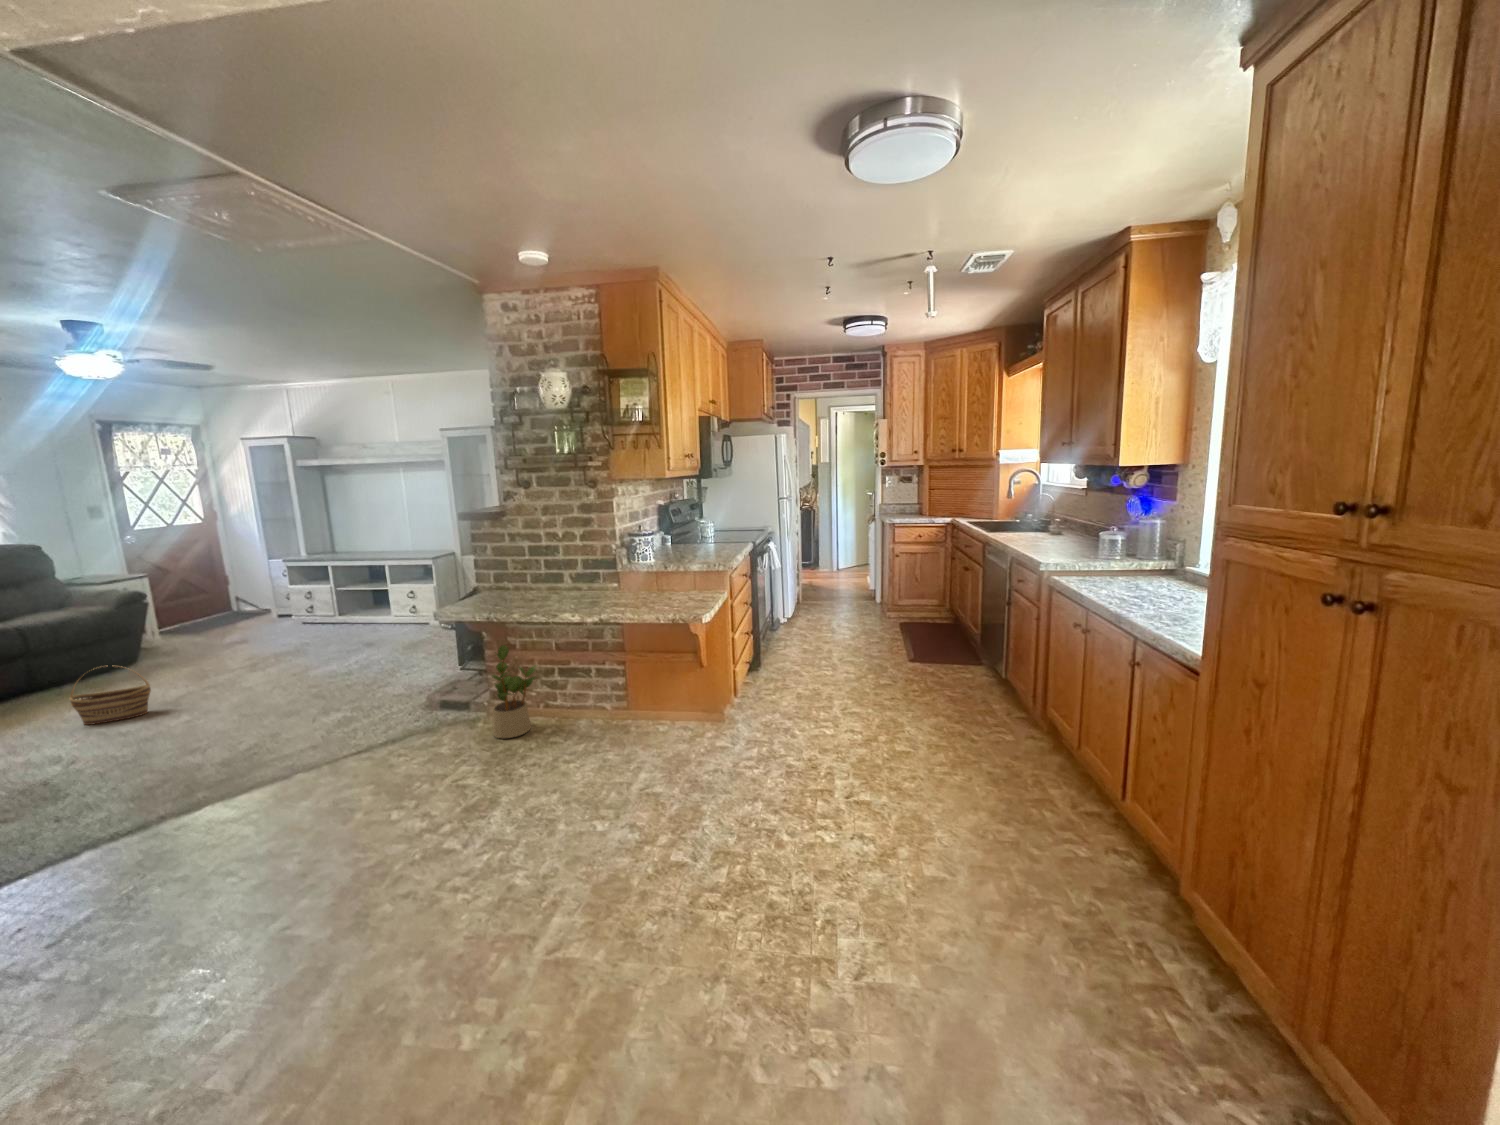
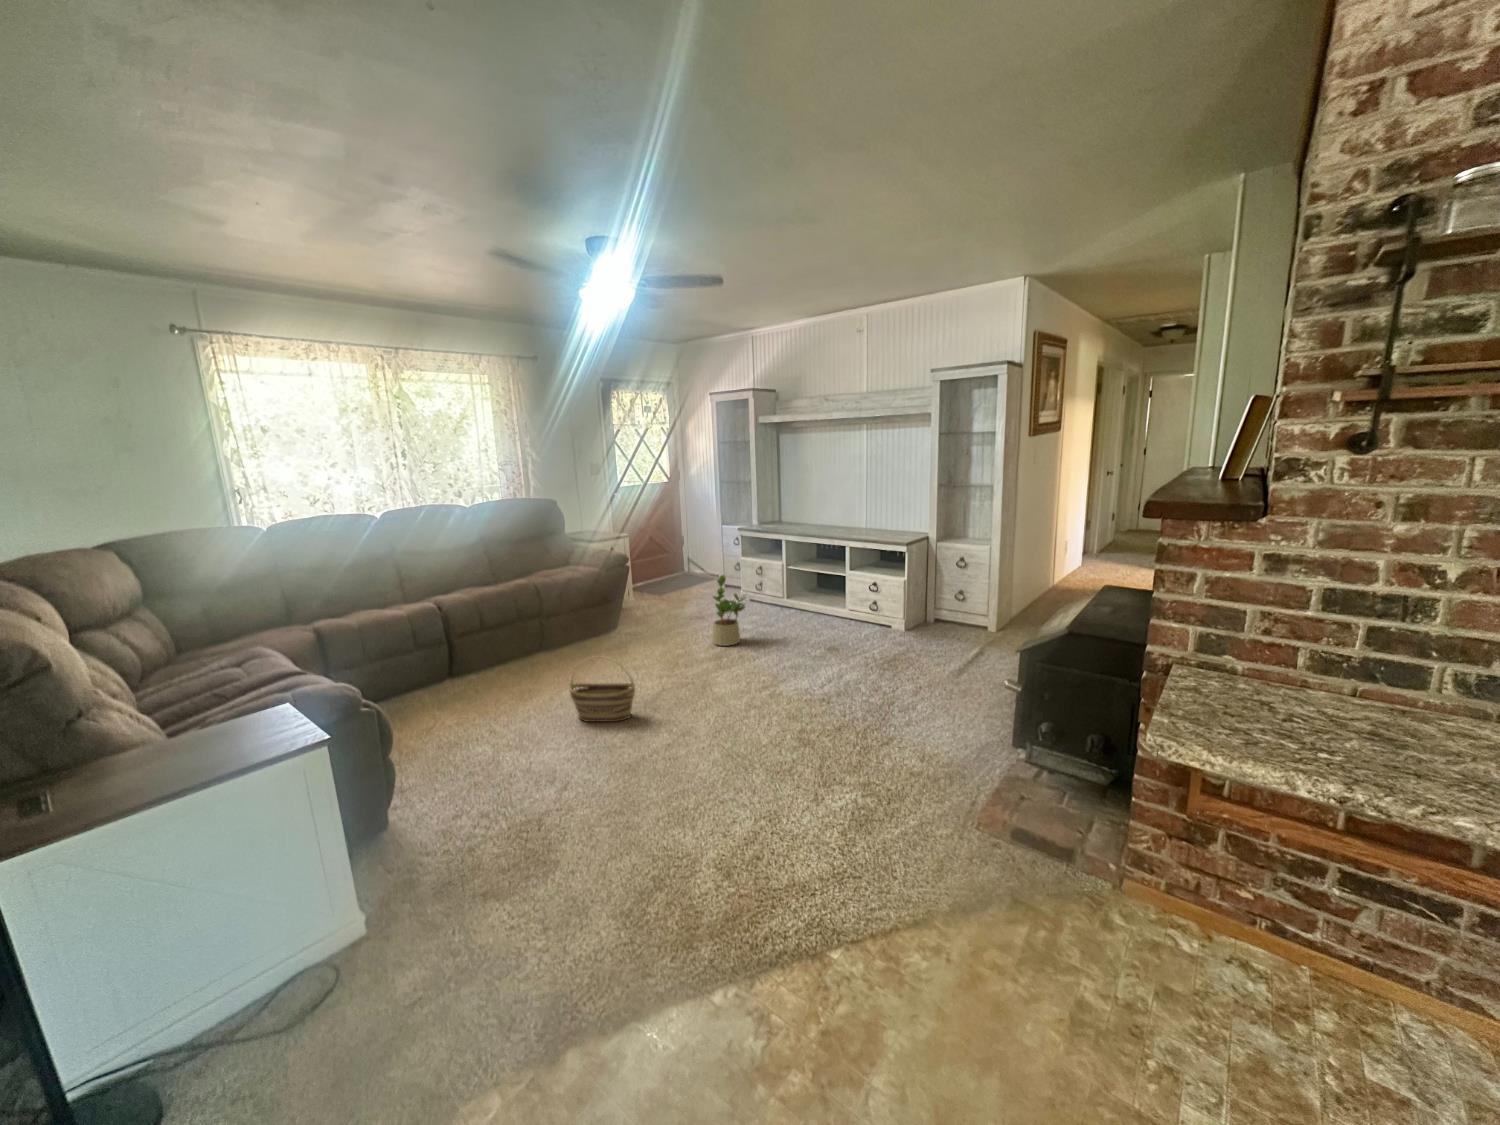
potted plant: present [492,645,536,738] -> present [713,575,745,646]

